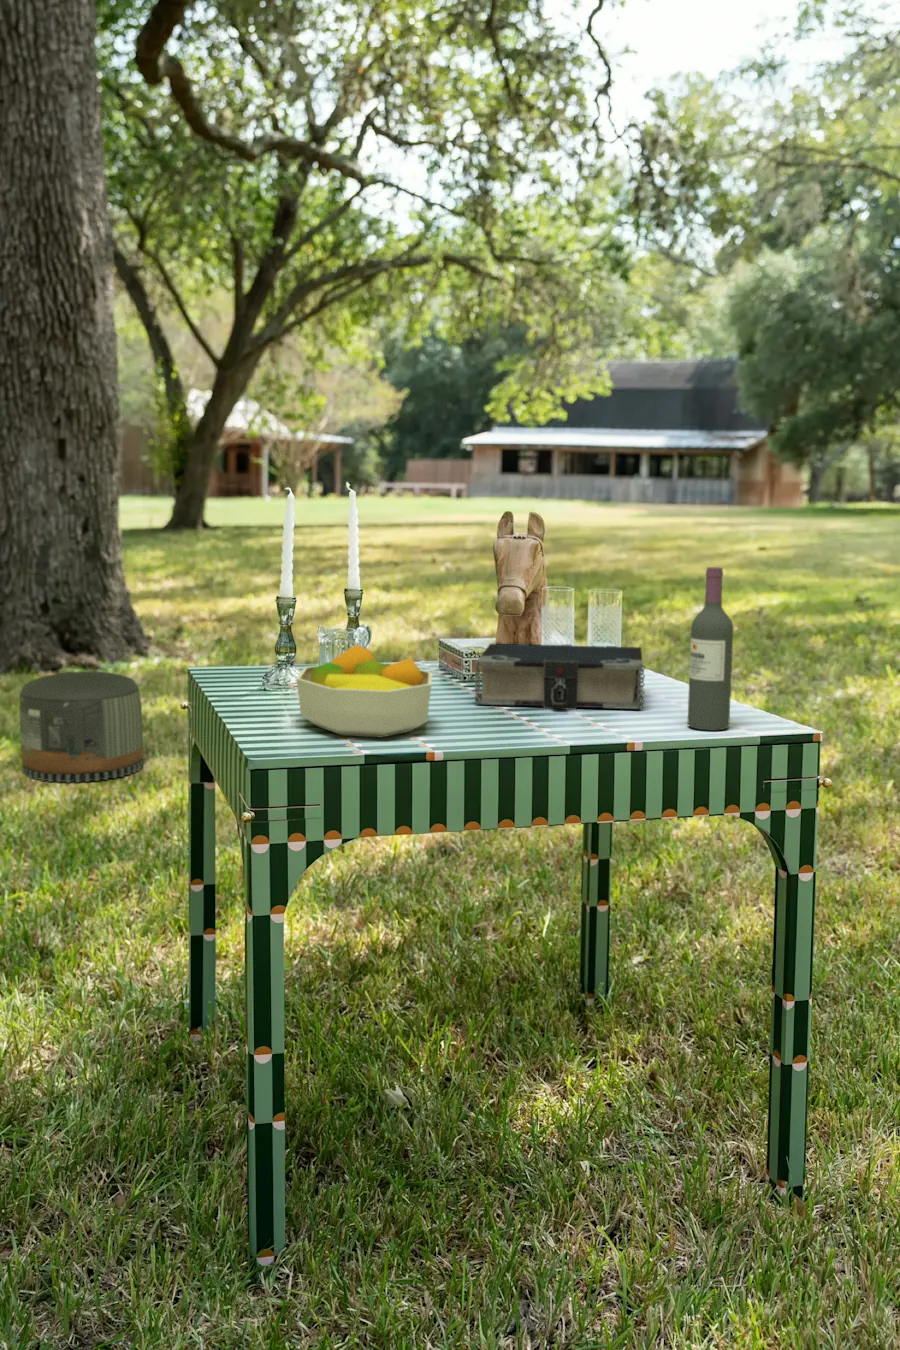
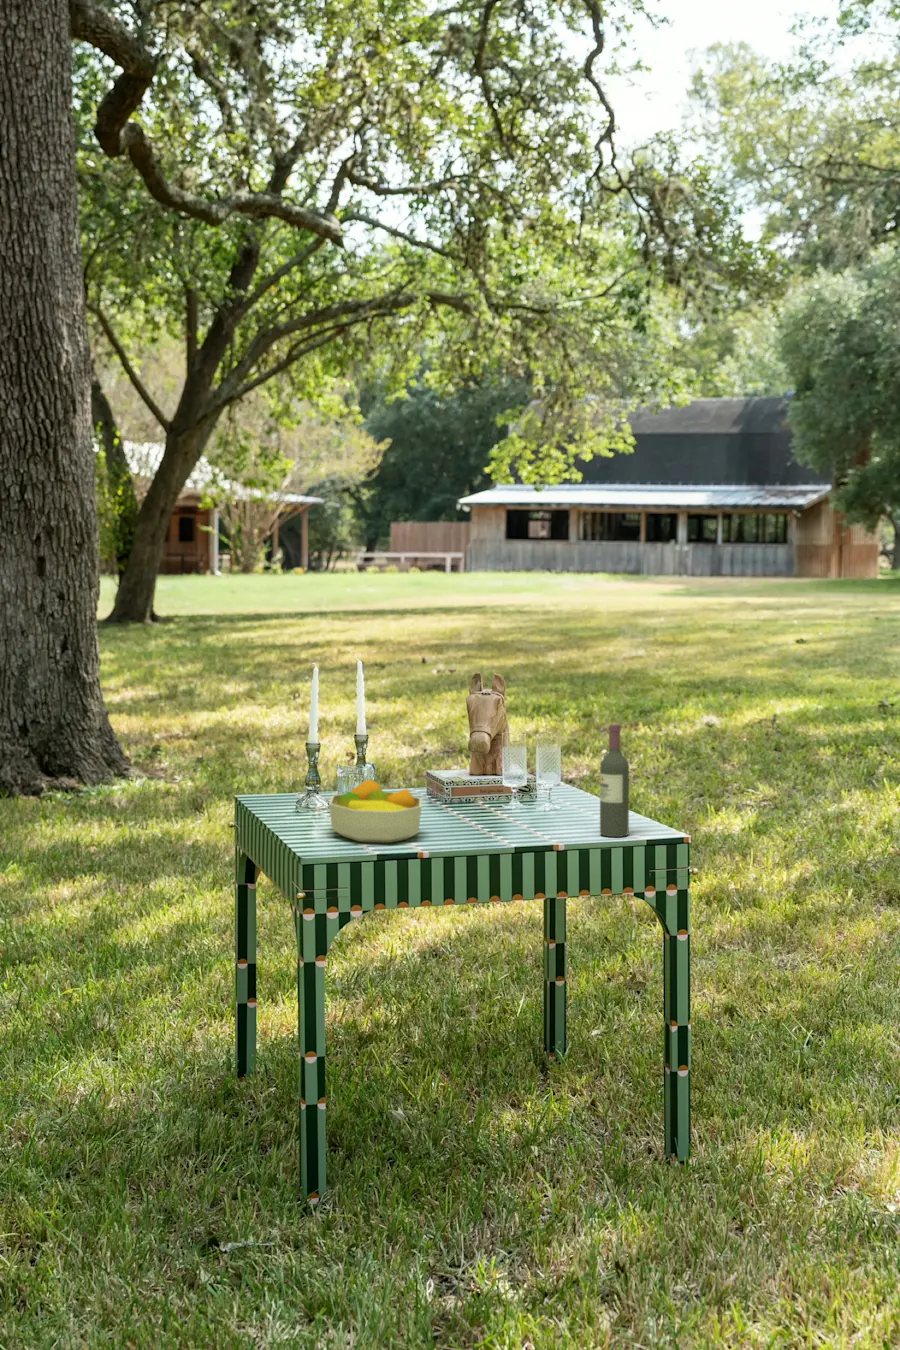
book: present [475,644,645,710] -> none [453,776,578,824]
pouf: present [19,671,143,783] -> none [30,797,145,902]

